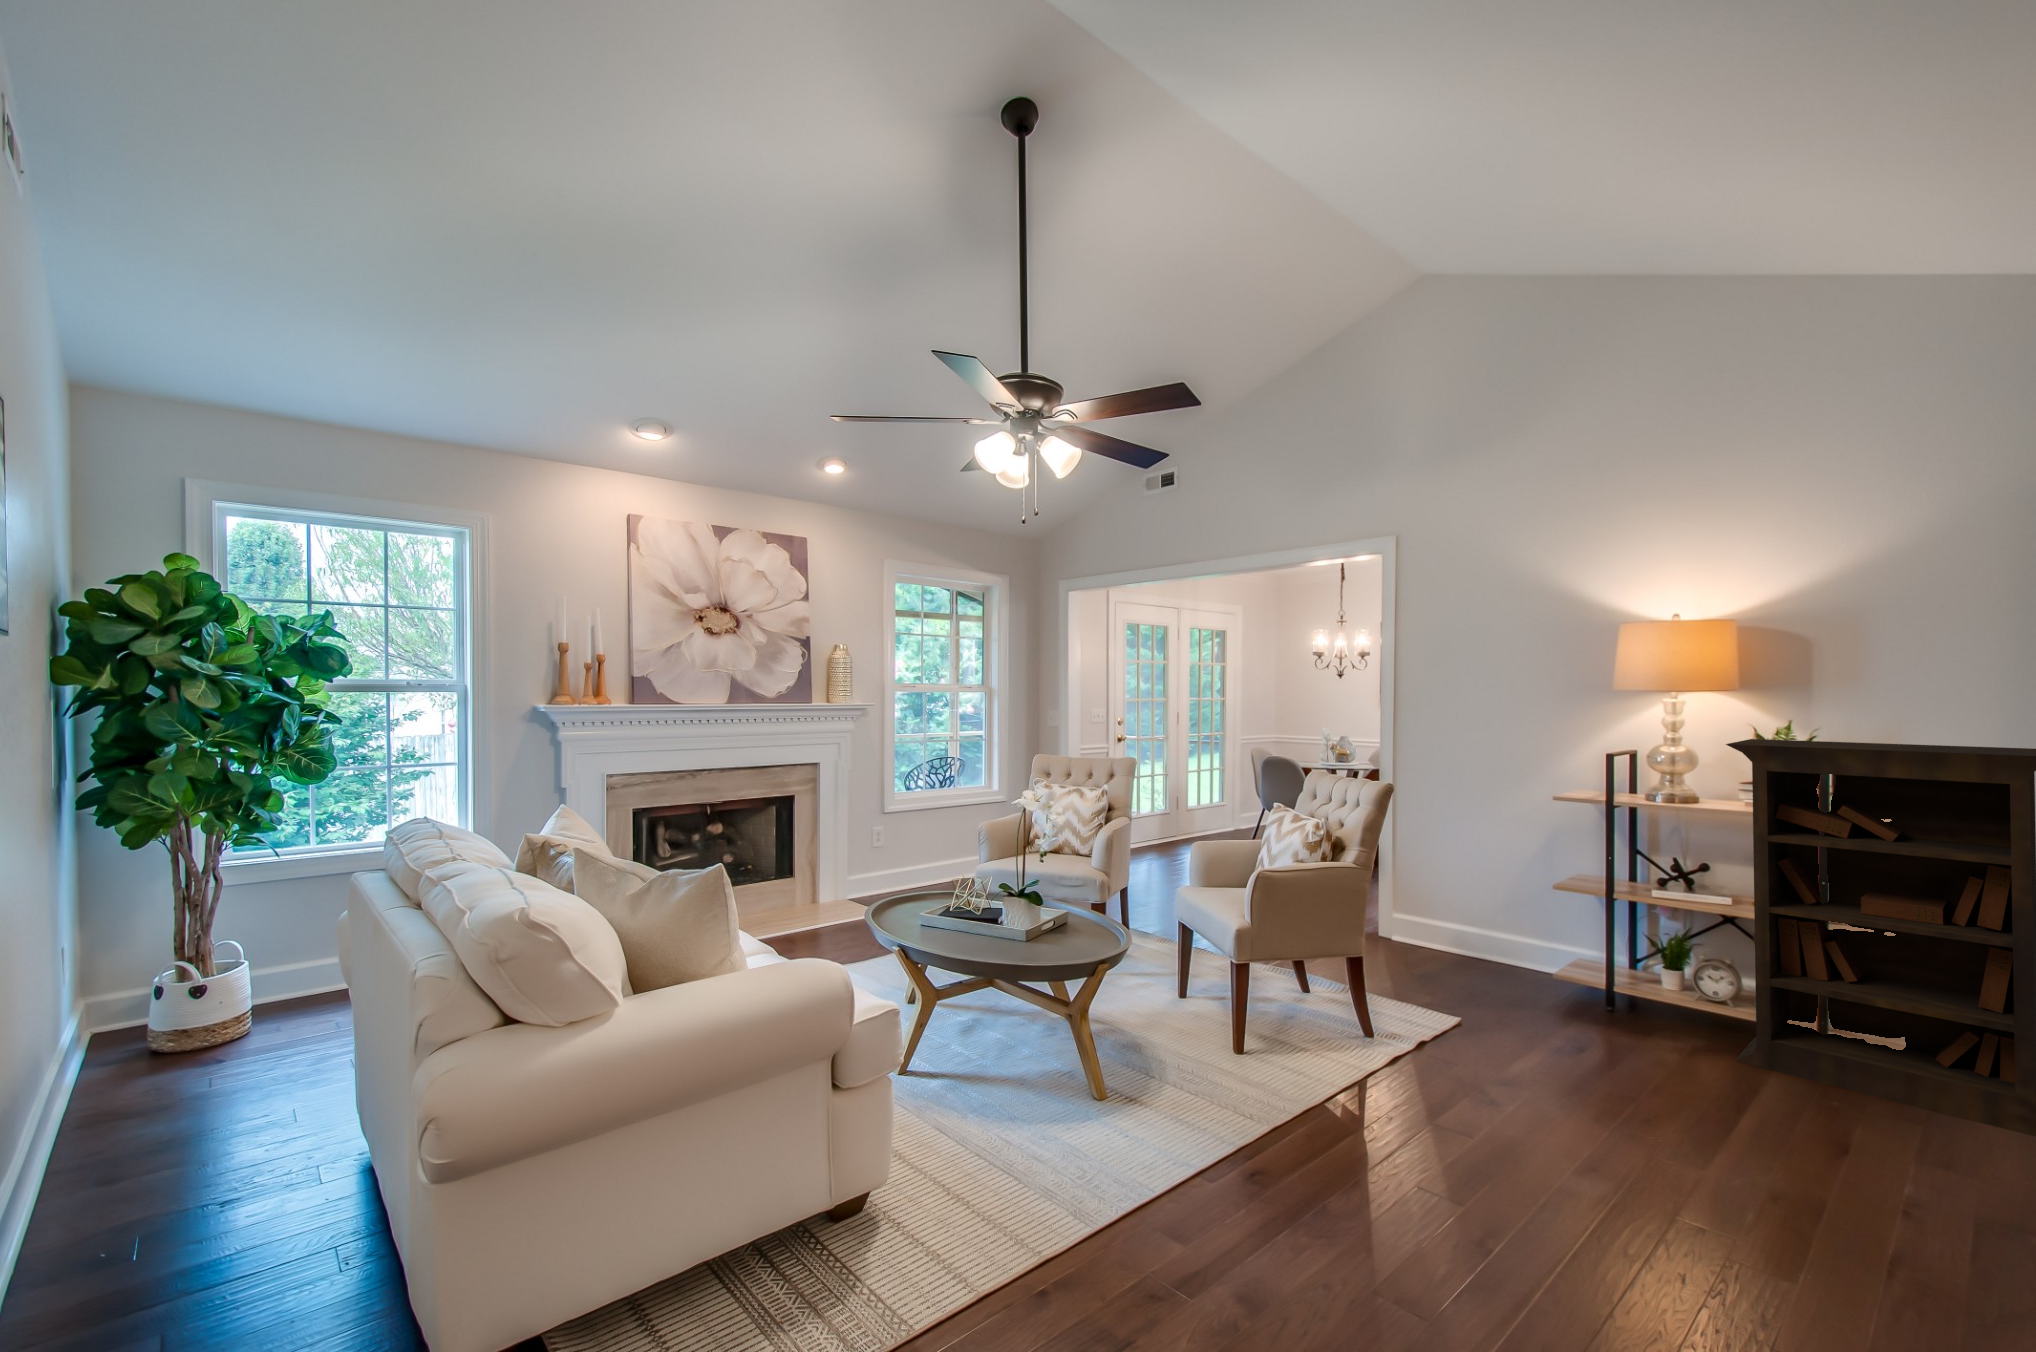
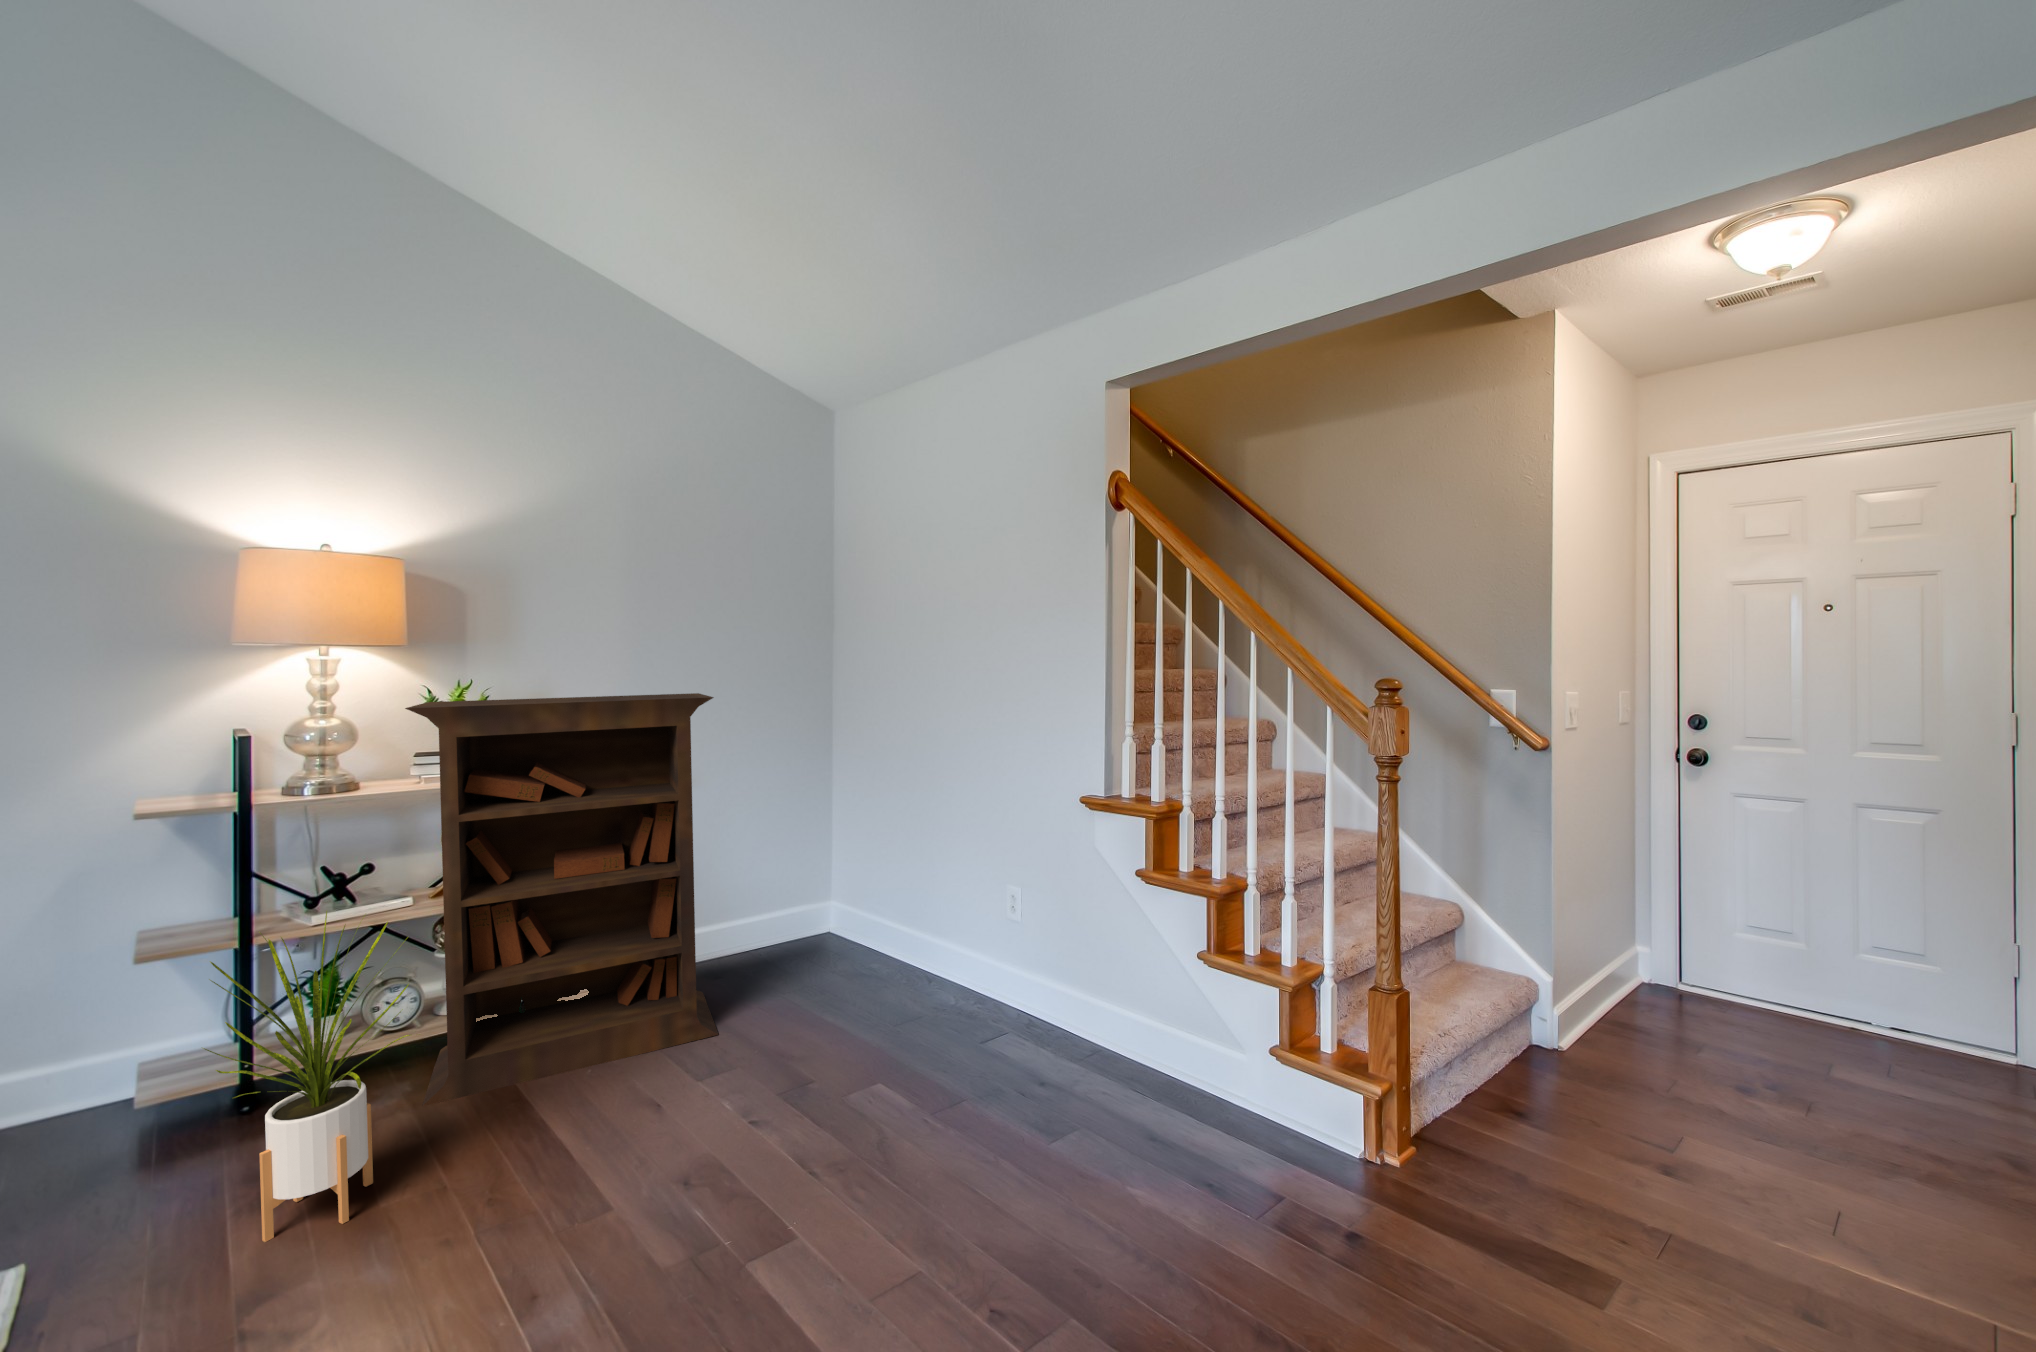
house plant: none [1596,880,1726,1092] -> present [203,911,410,1242]

